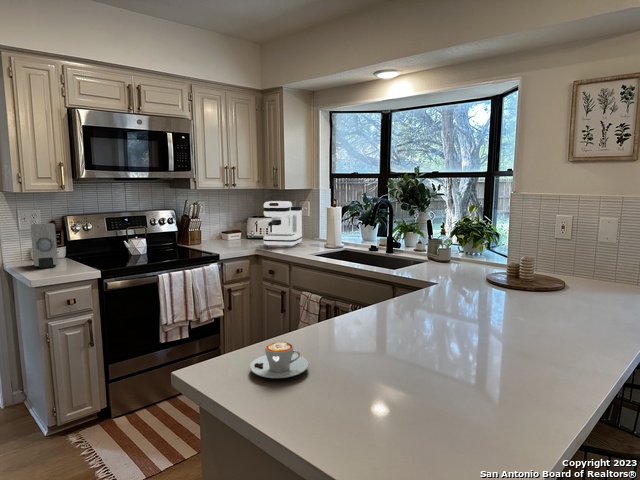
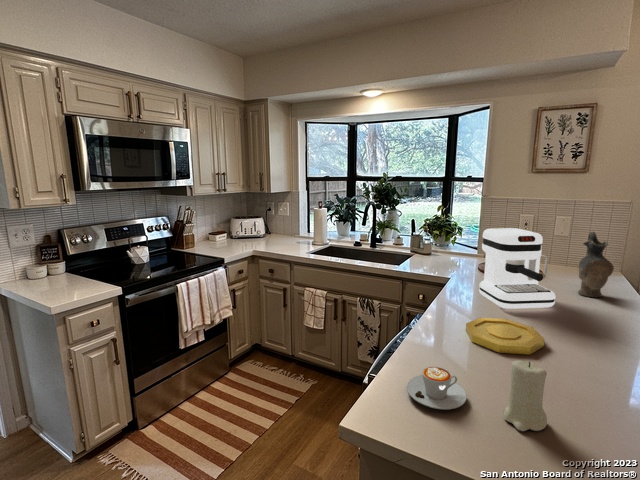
coffee maker: present [263,201,302,246] -> present [479,228,556,309]
soap dispenser: present [31,223,58,268] -> none [30,240,67,289]
ceramic pitcher: none [581,231,620,313] -> present [578,232,614,297]
bowl: none [379,317,459,352] -> present [466,318,545,355]
candle: none [320,332,360,404] -> present [504,360,547,431]

